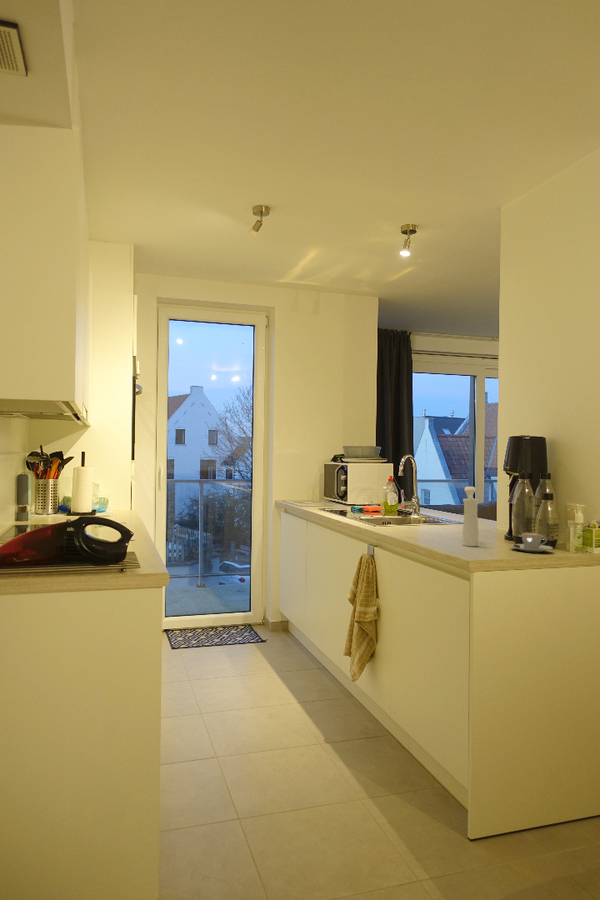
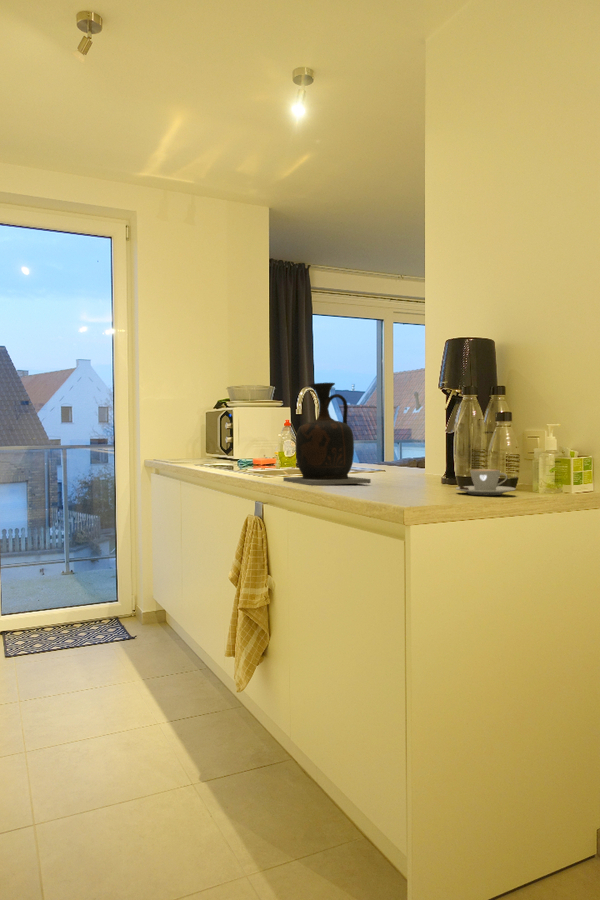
vase: none [390,465,453,538] -> present [283,383,371,485]
pepper mill: present [463,487,479,546] -> none [386,409,410,492]

